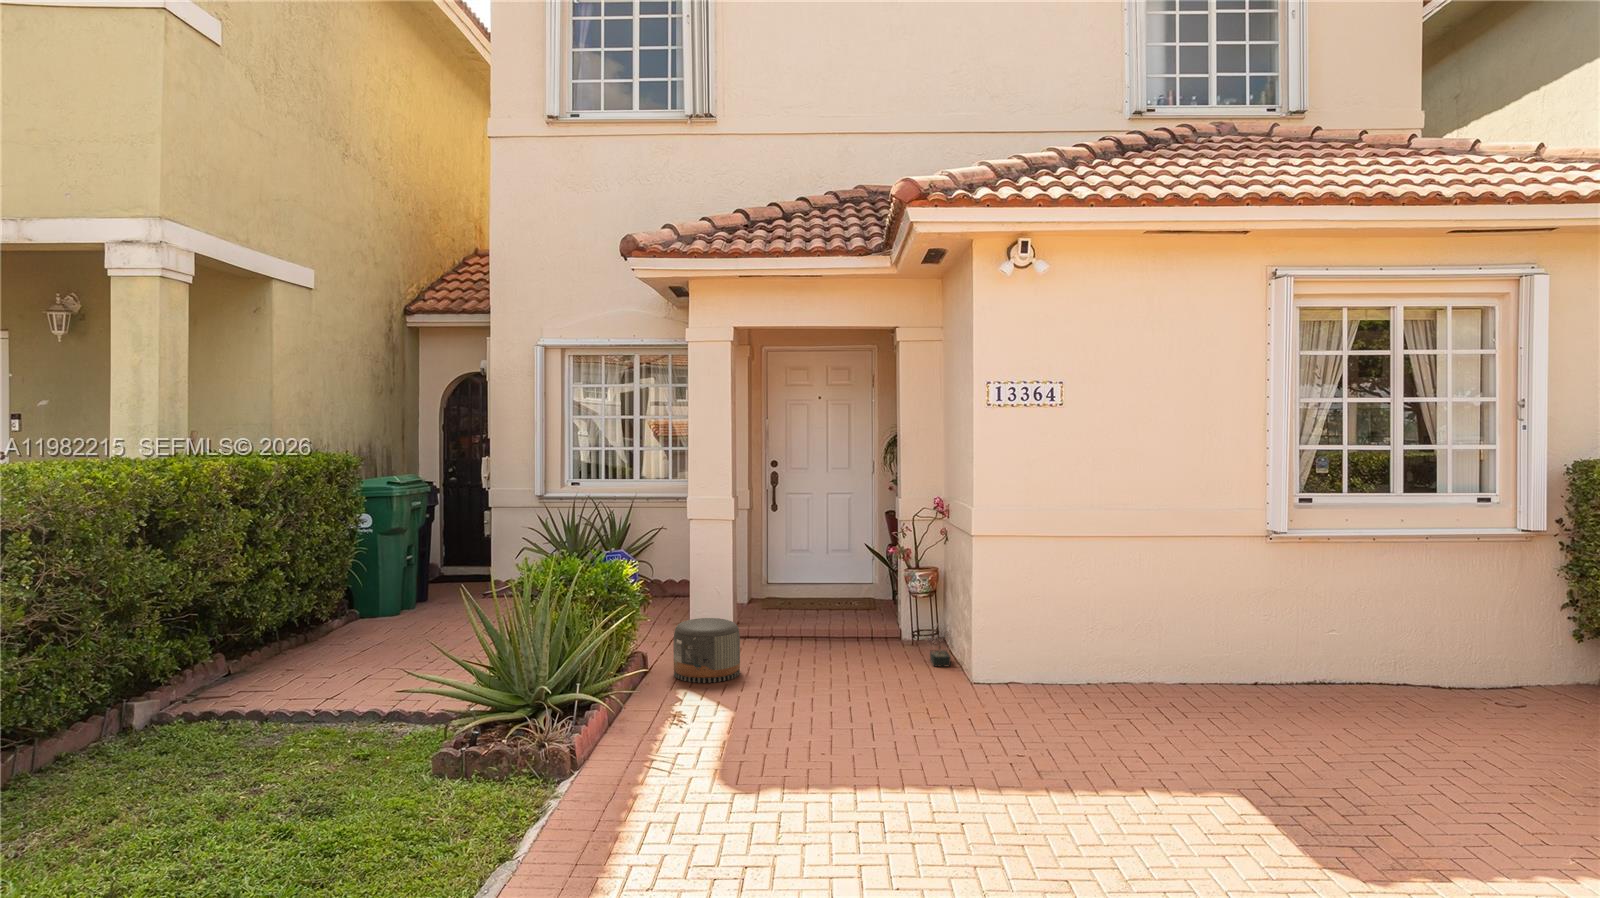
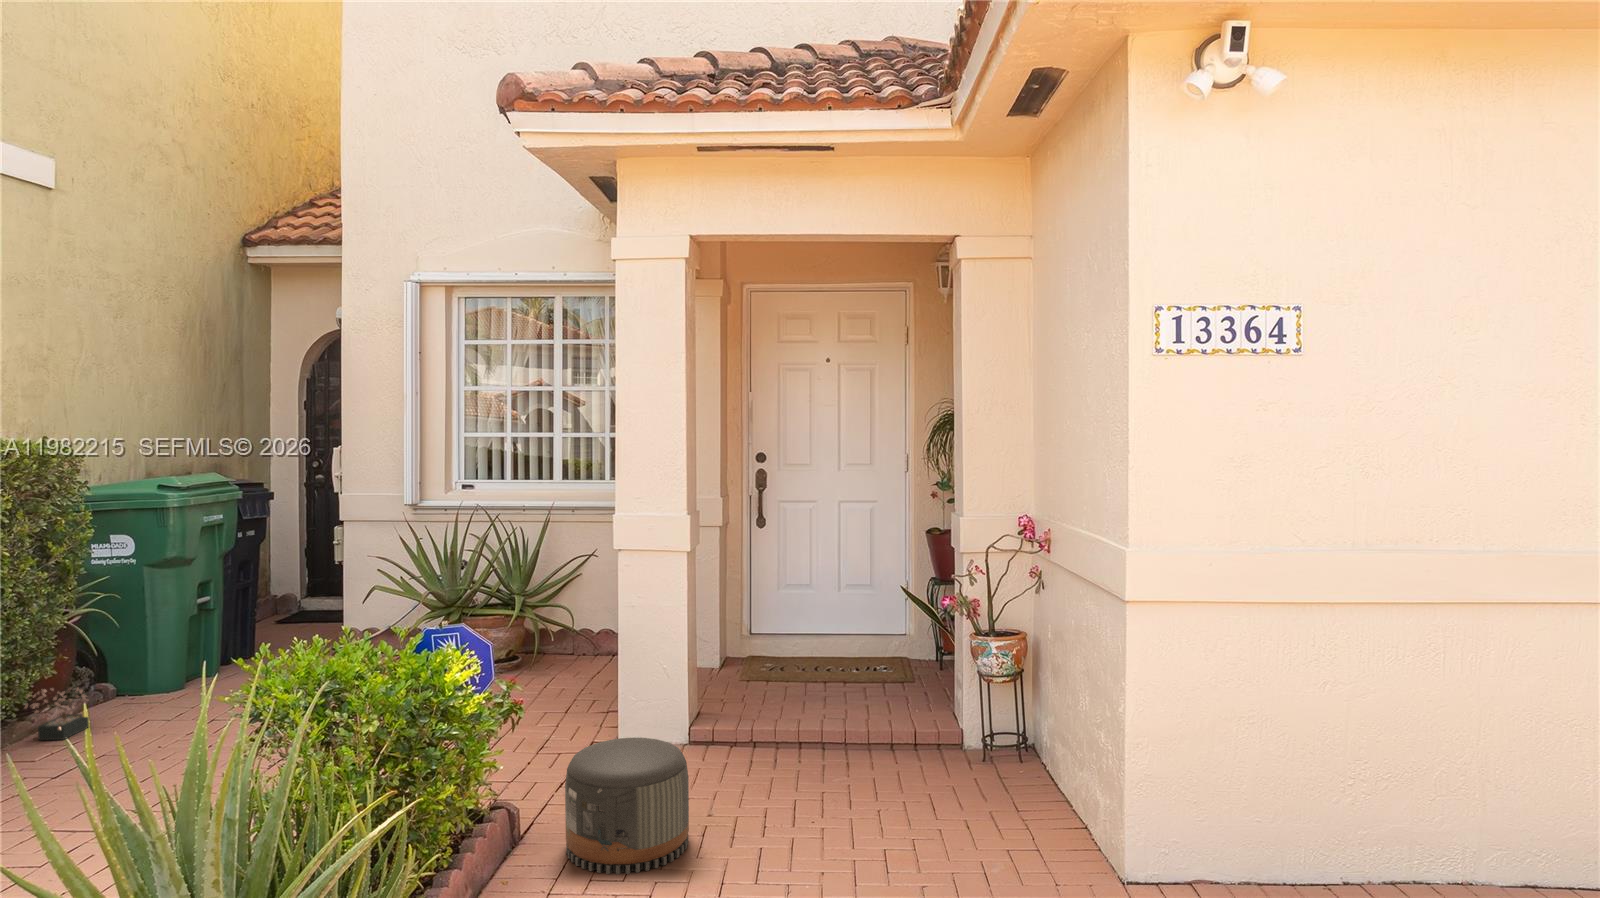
decorative plant: present [925,624,954,666] -> present [25,688,89,740]

